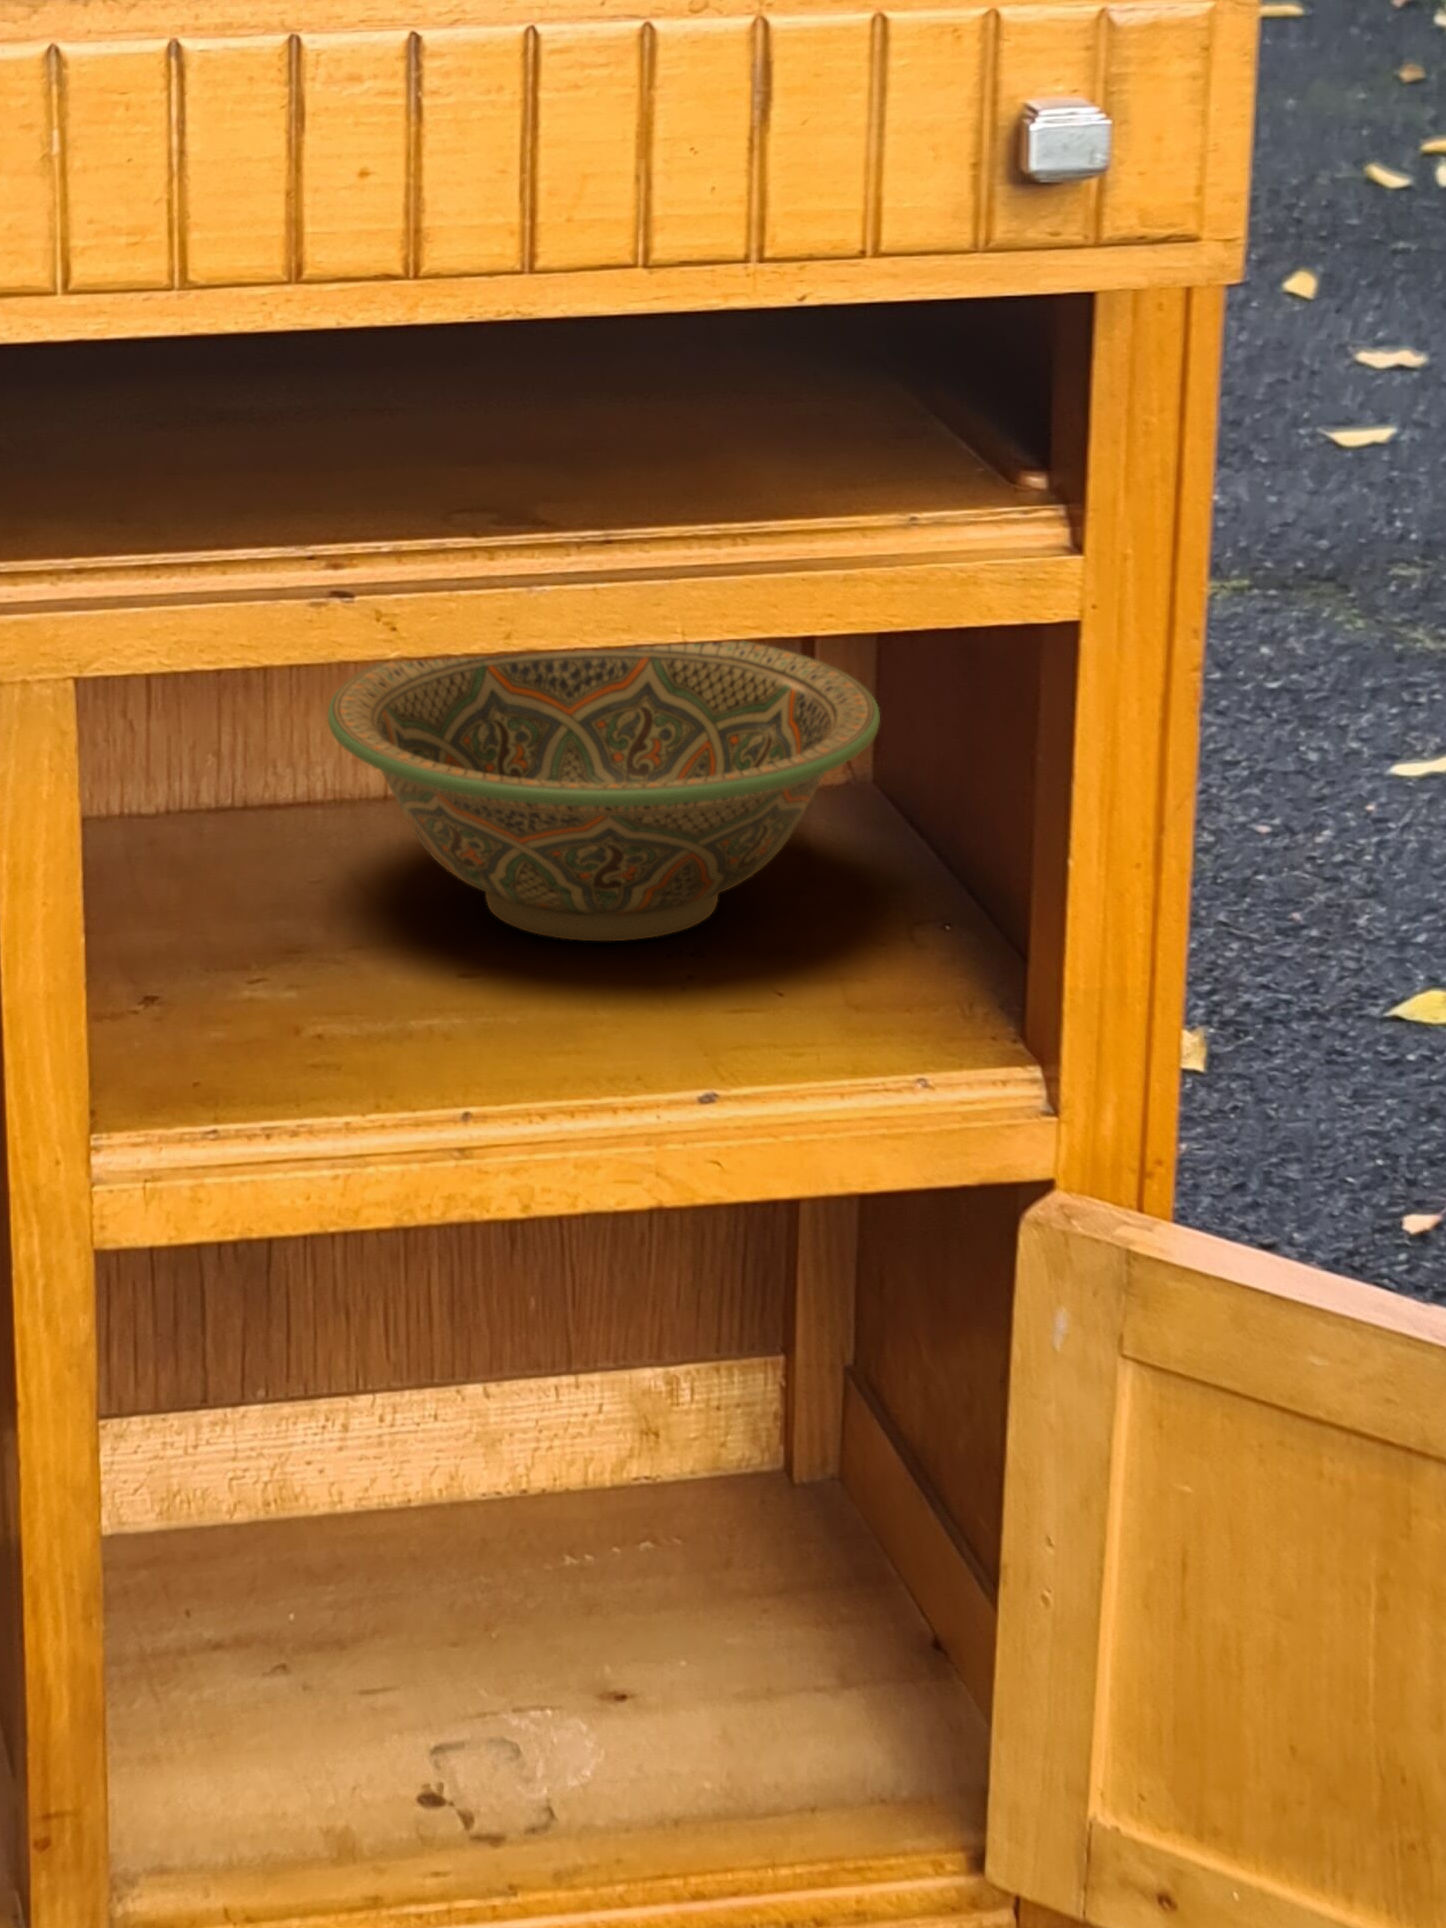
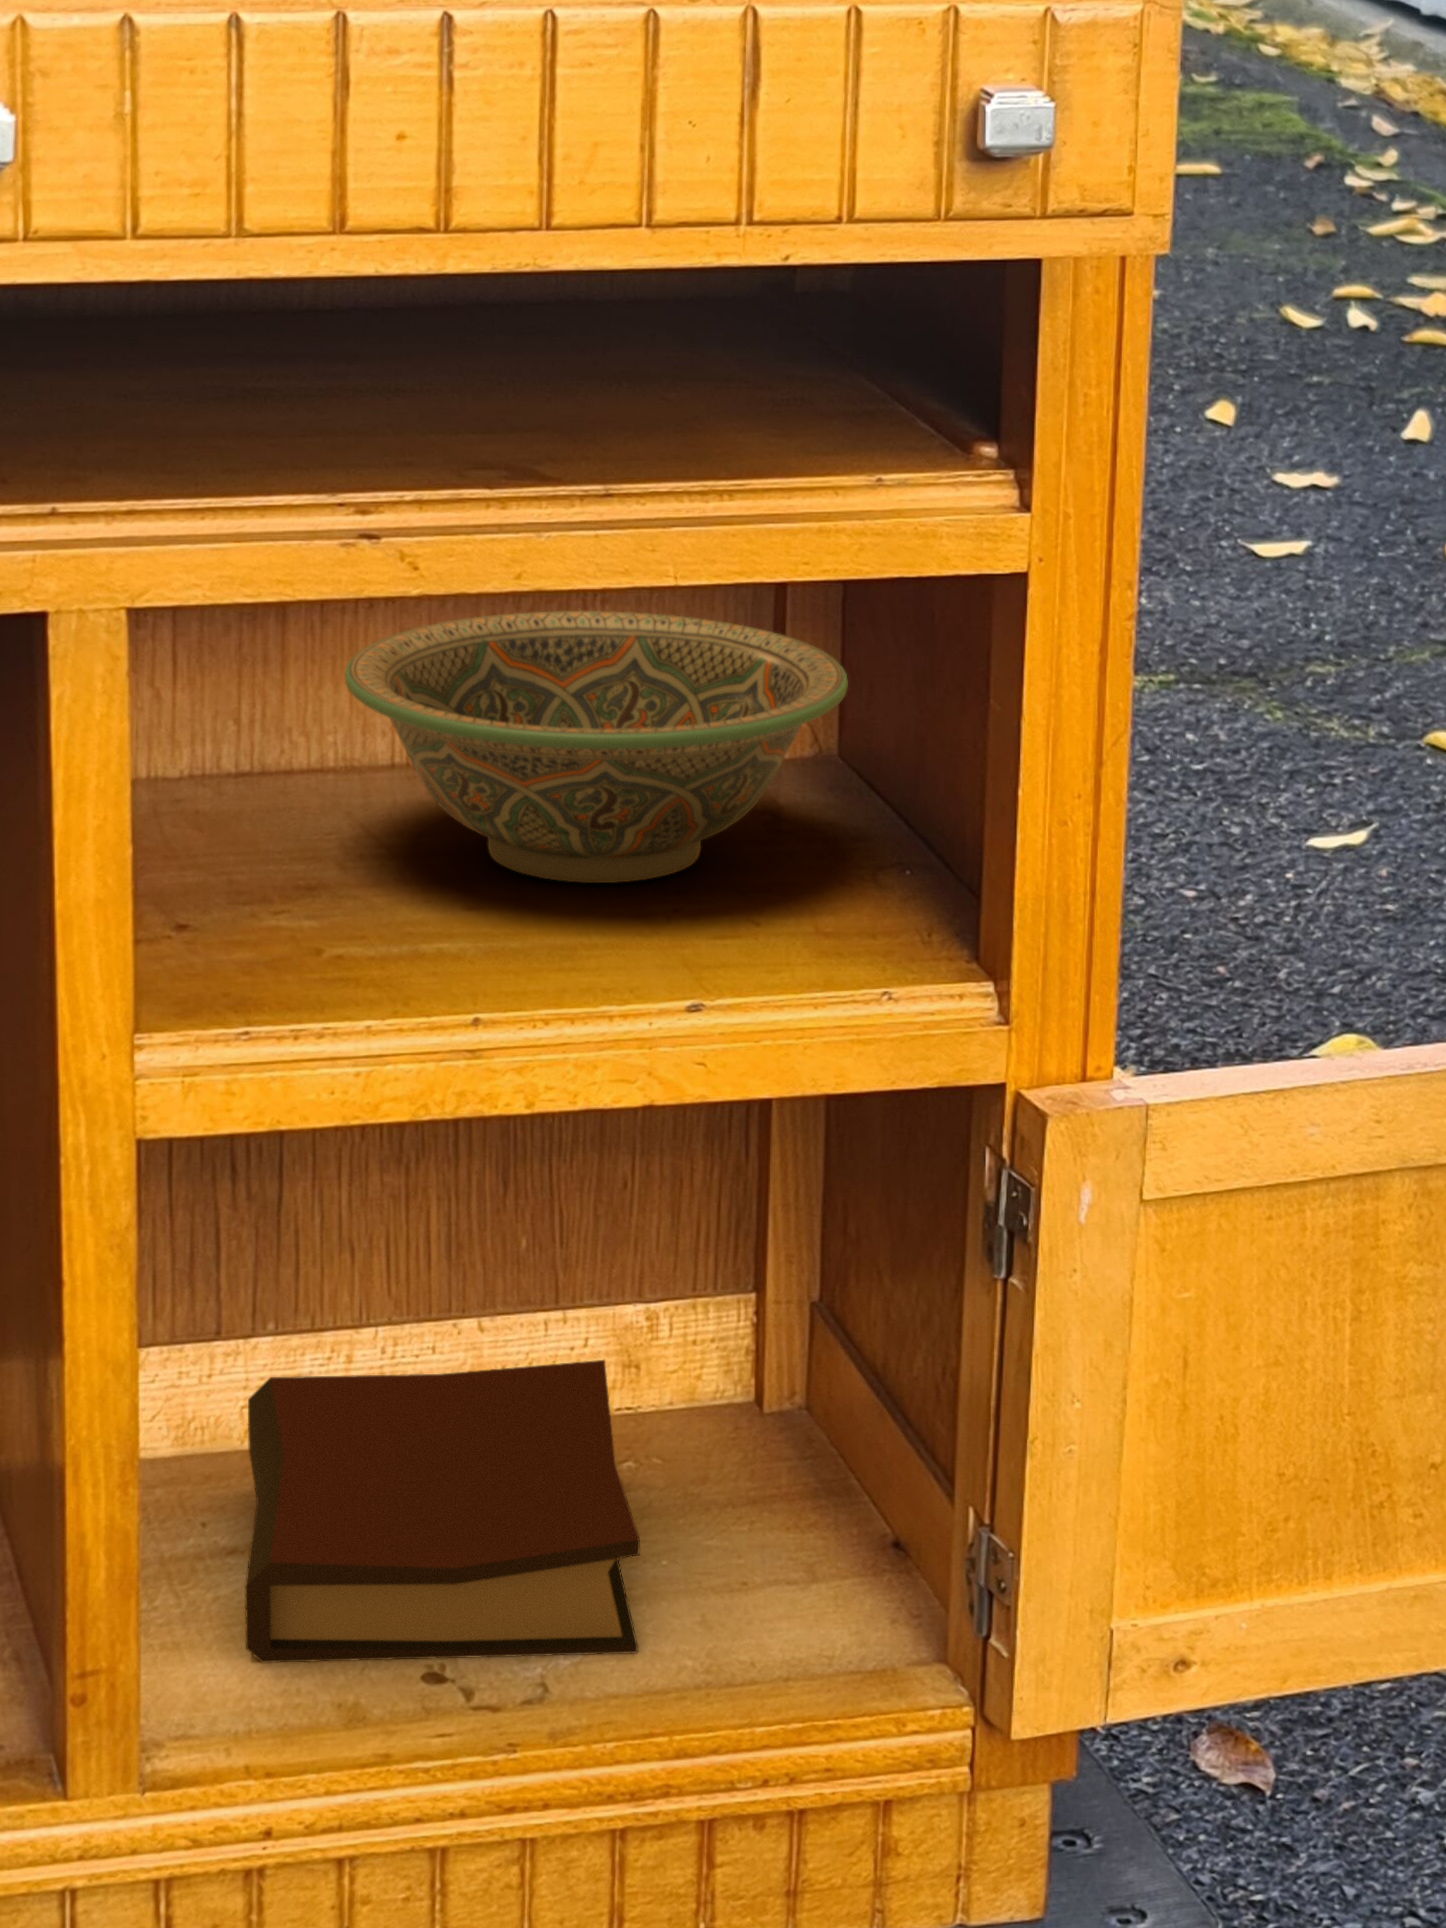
hardback book: none [226,1429,651,1787] -> present [245,1360,640,1663]

